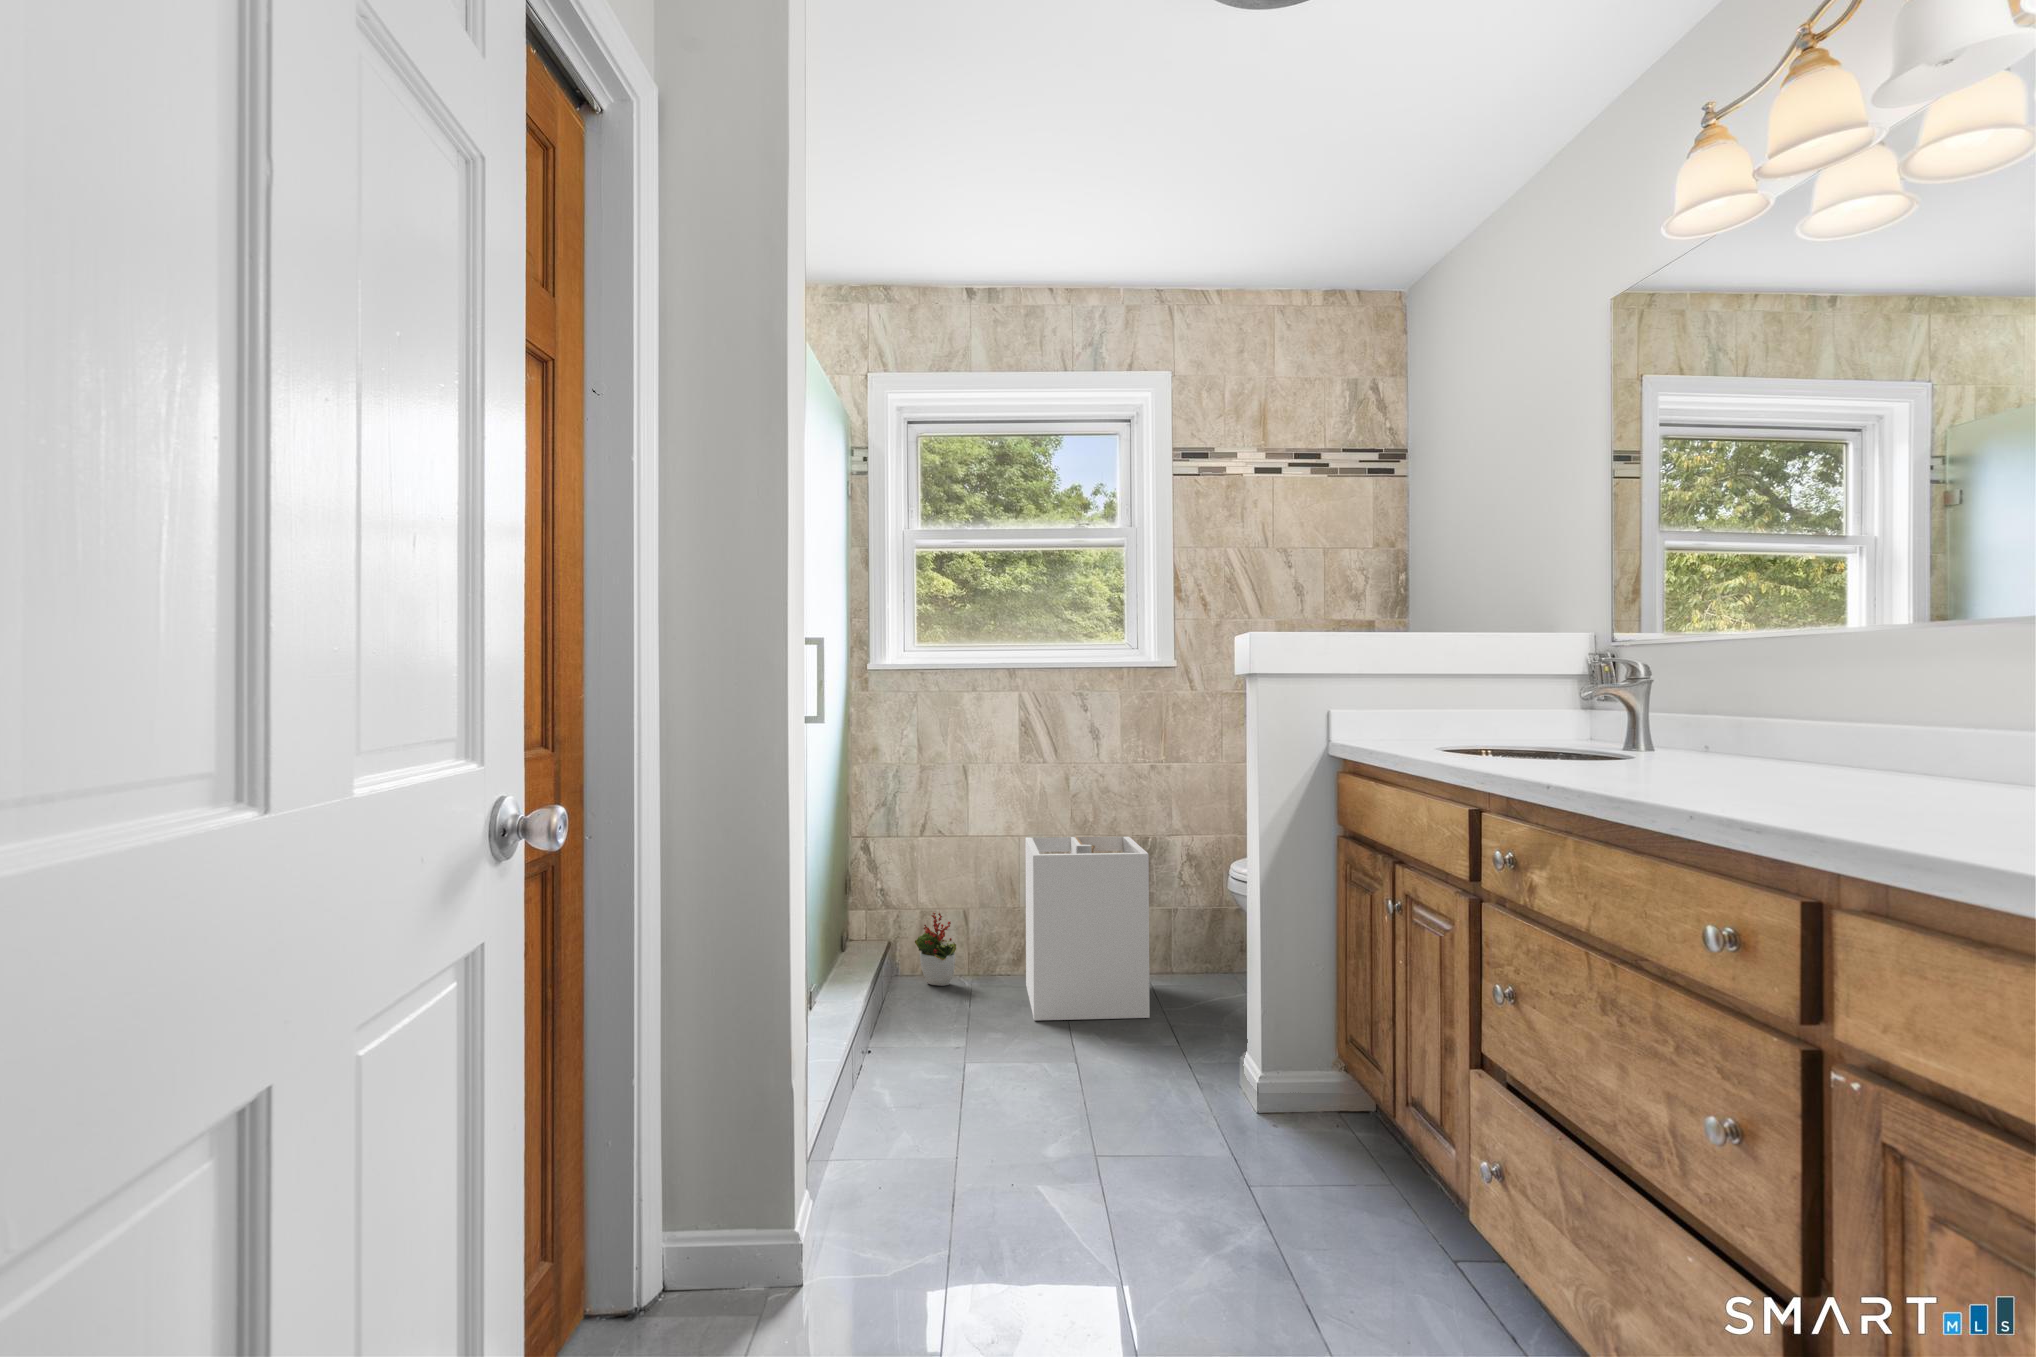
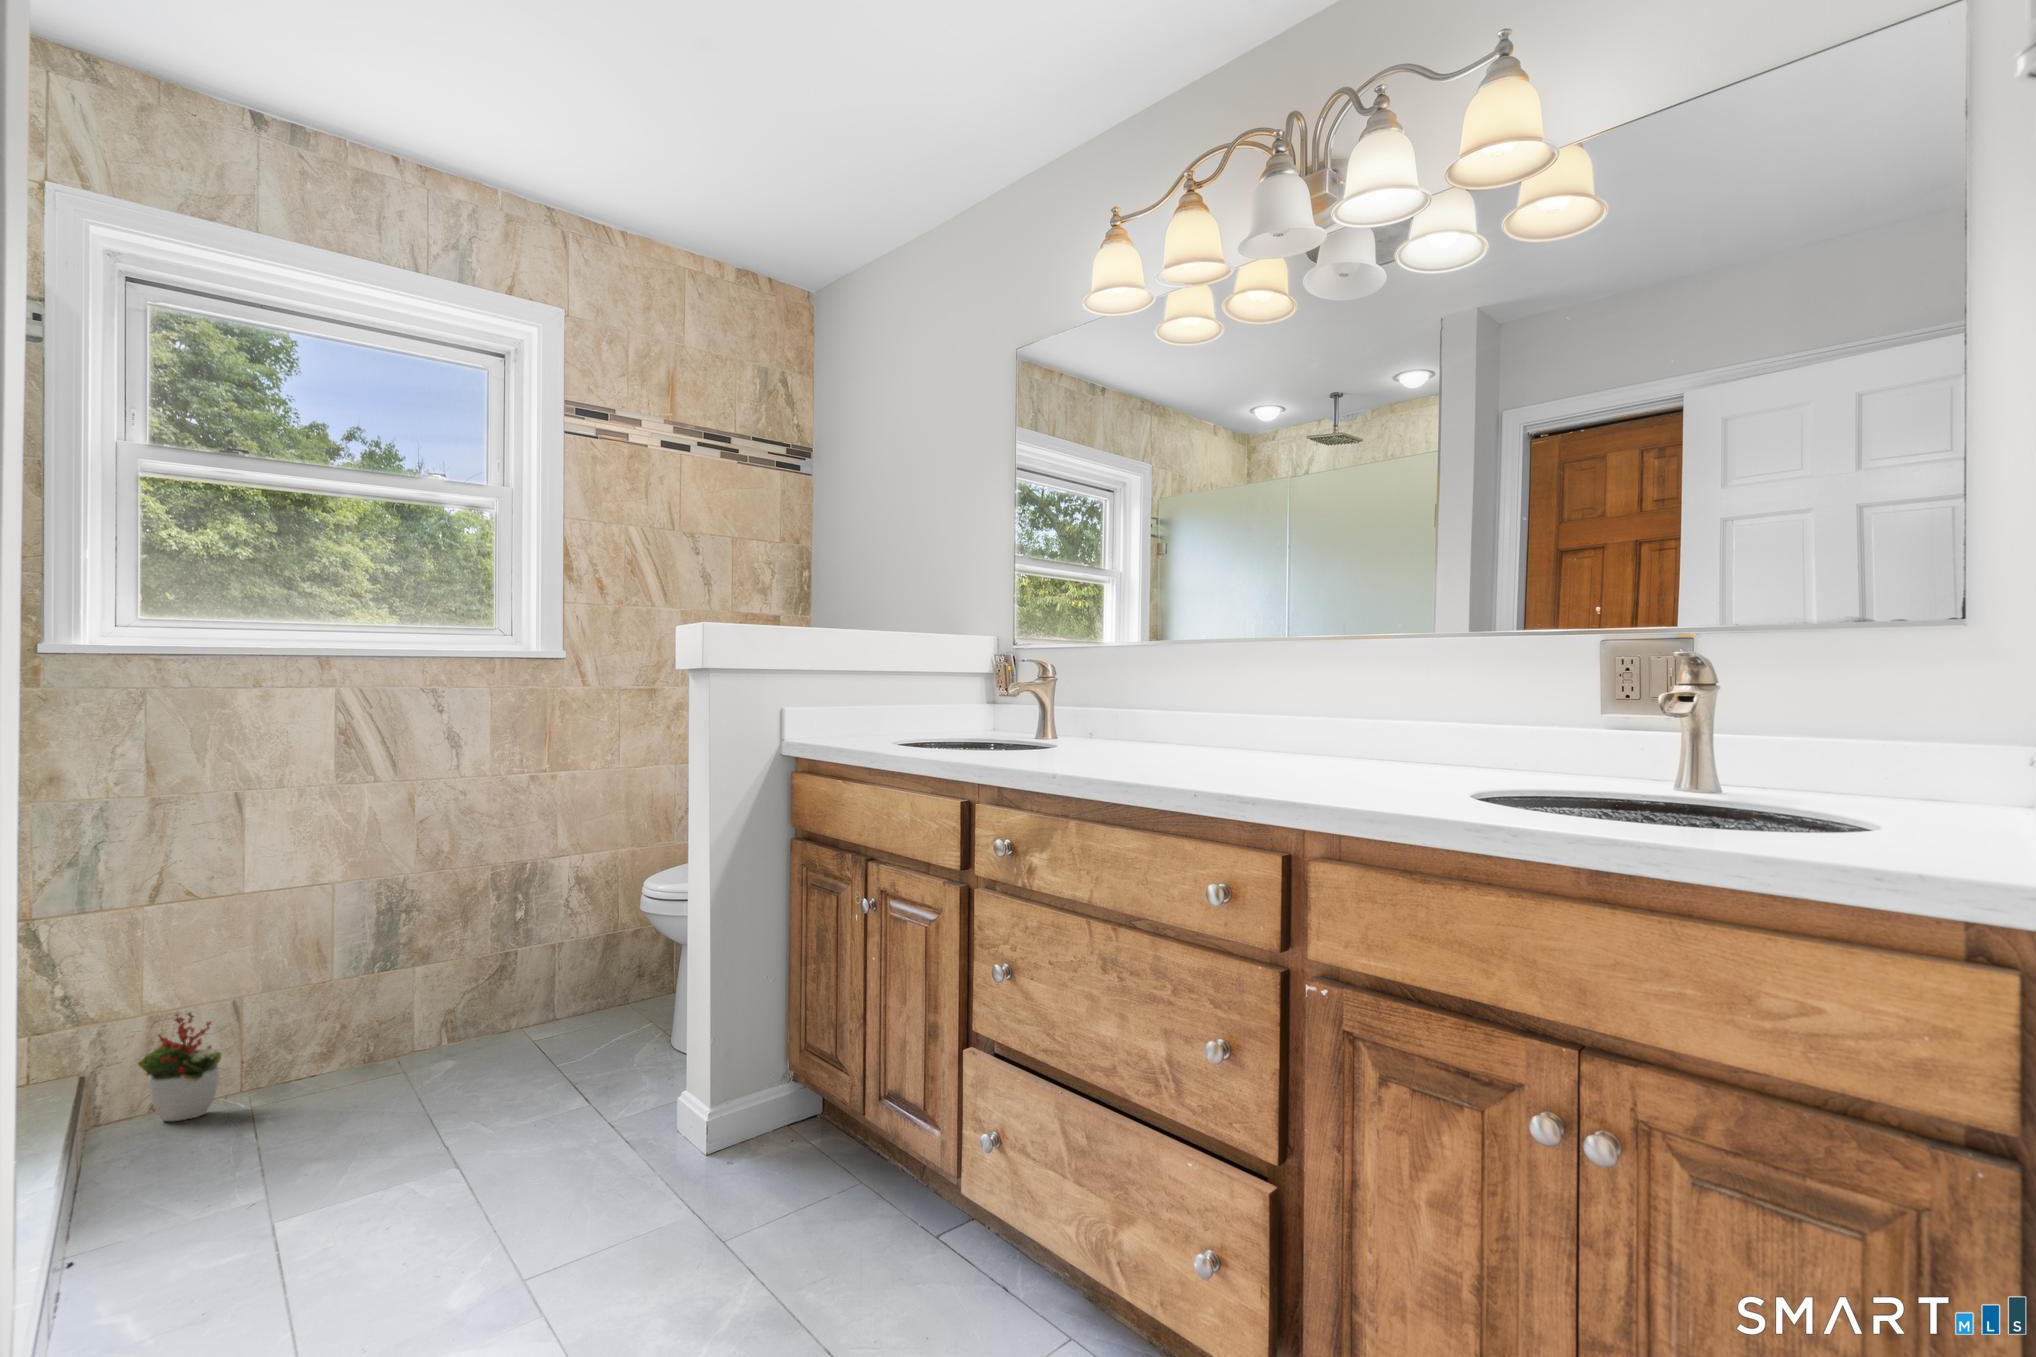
laundry hamper: present [1025,837,1150,1020] -> none [344,866,543,1129]

